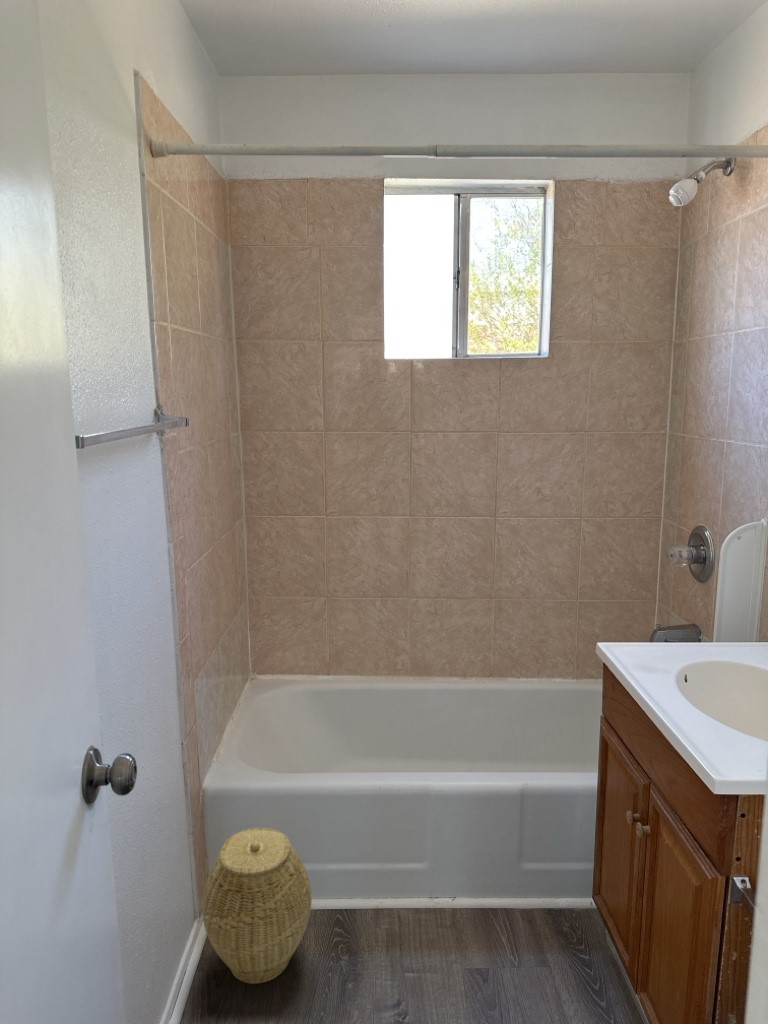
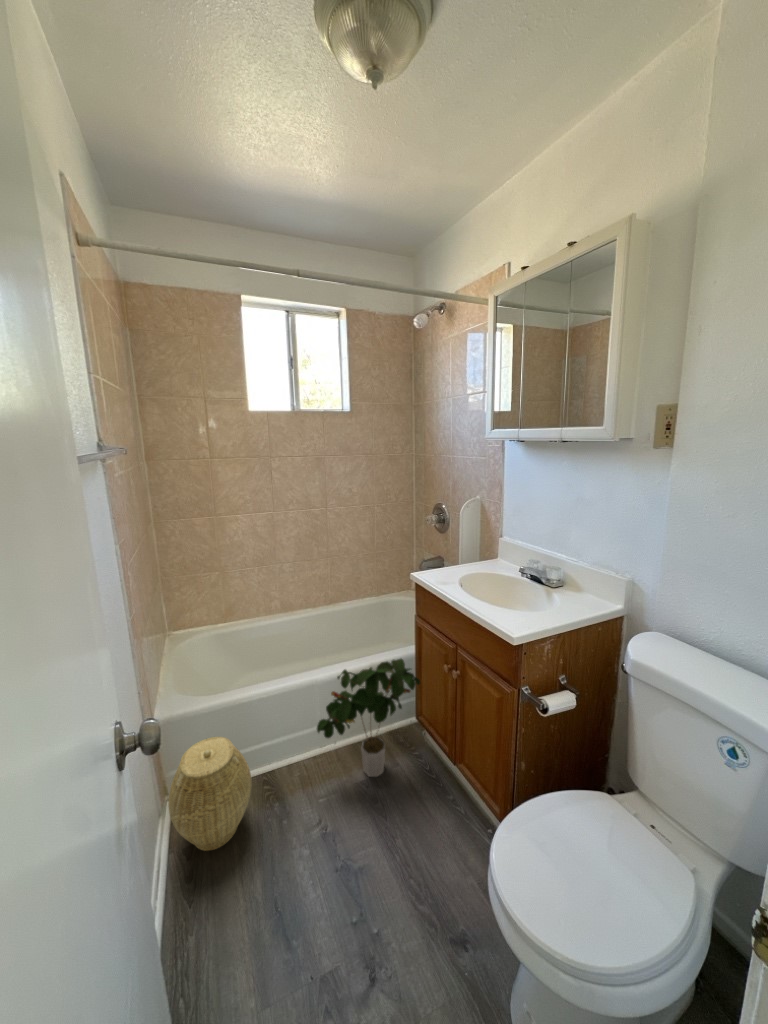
potted plant: none [415,780,599,974] -> present [317,659,420,777]

